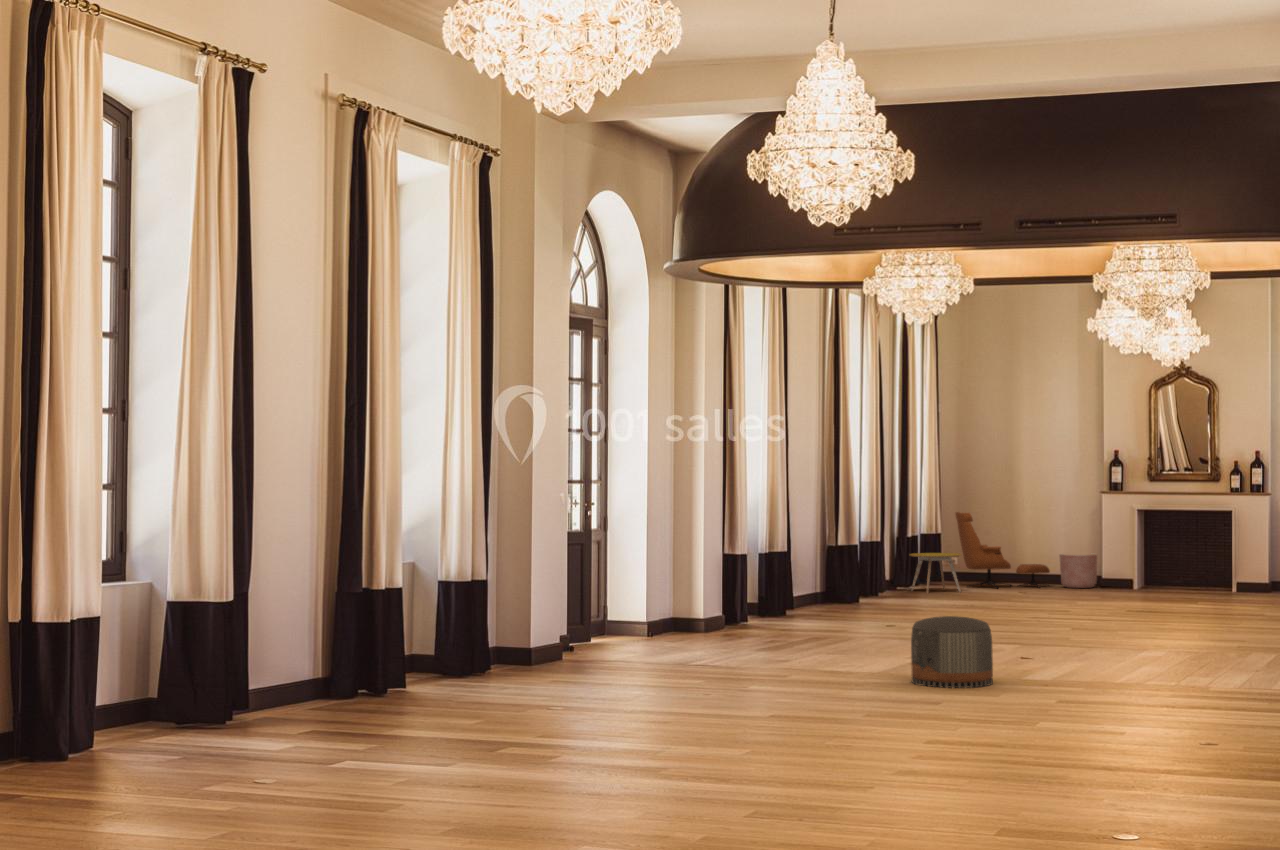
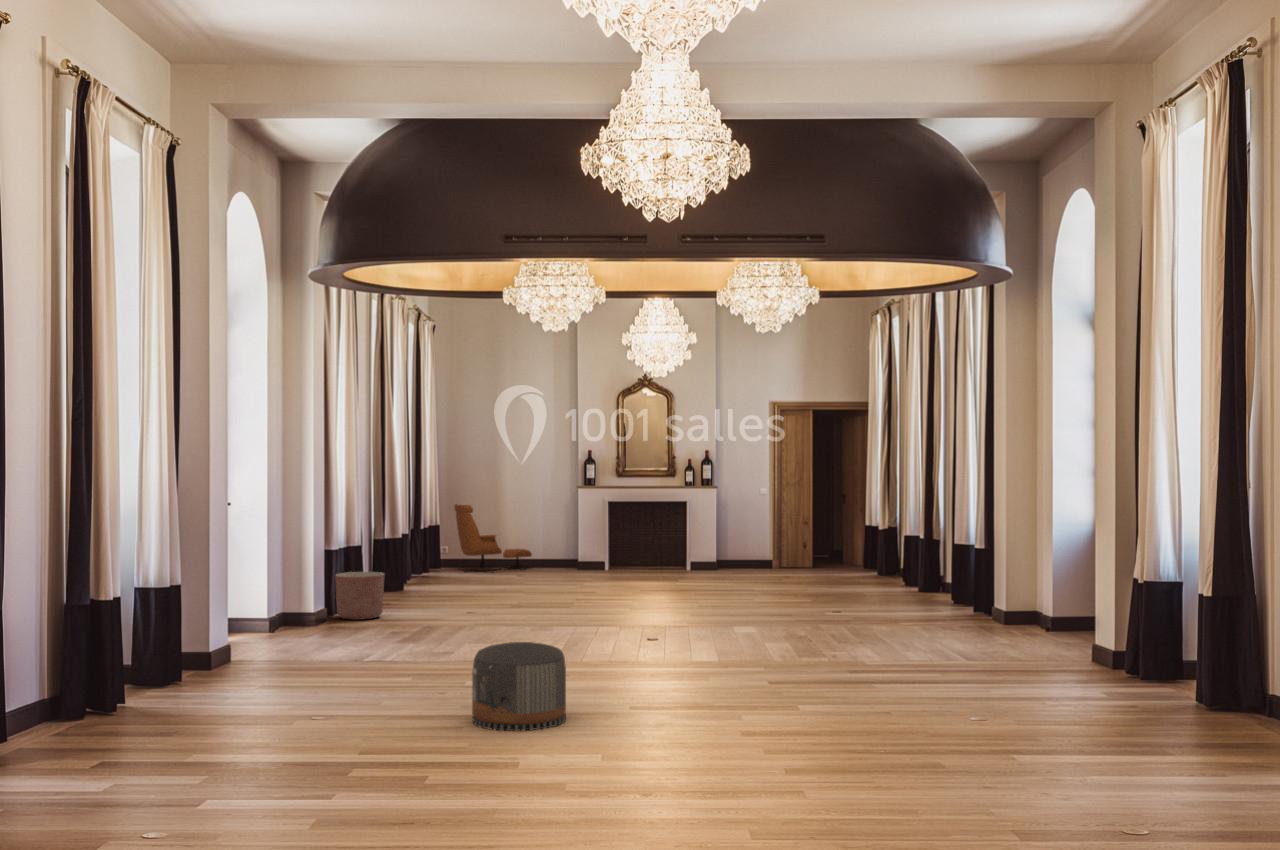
side table: present [910,553,961,593] -> none [423,542,471,580]
planter: present [1059,554,1097,588] -> present [335,572,384,620]
pouf: present [911,616,993,688] -> present [472,642,566,731]

